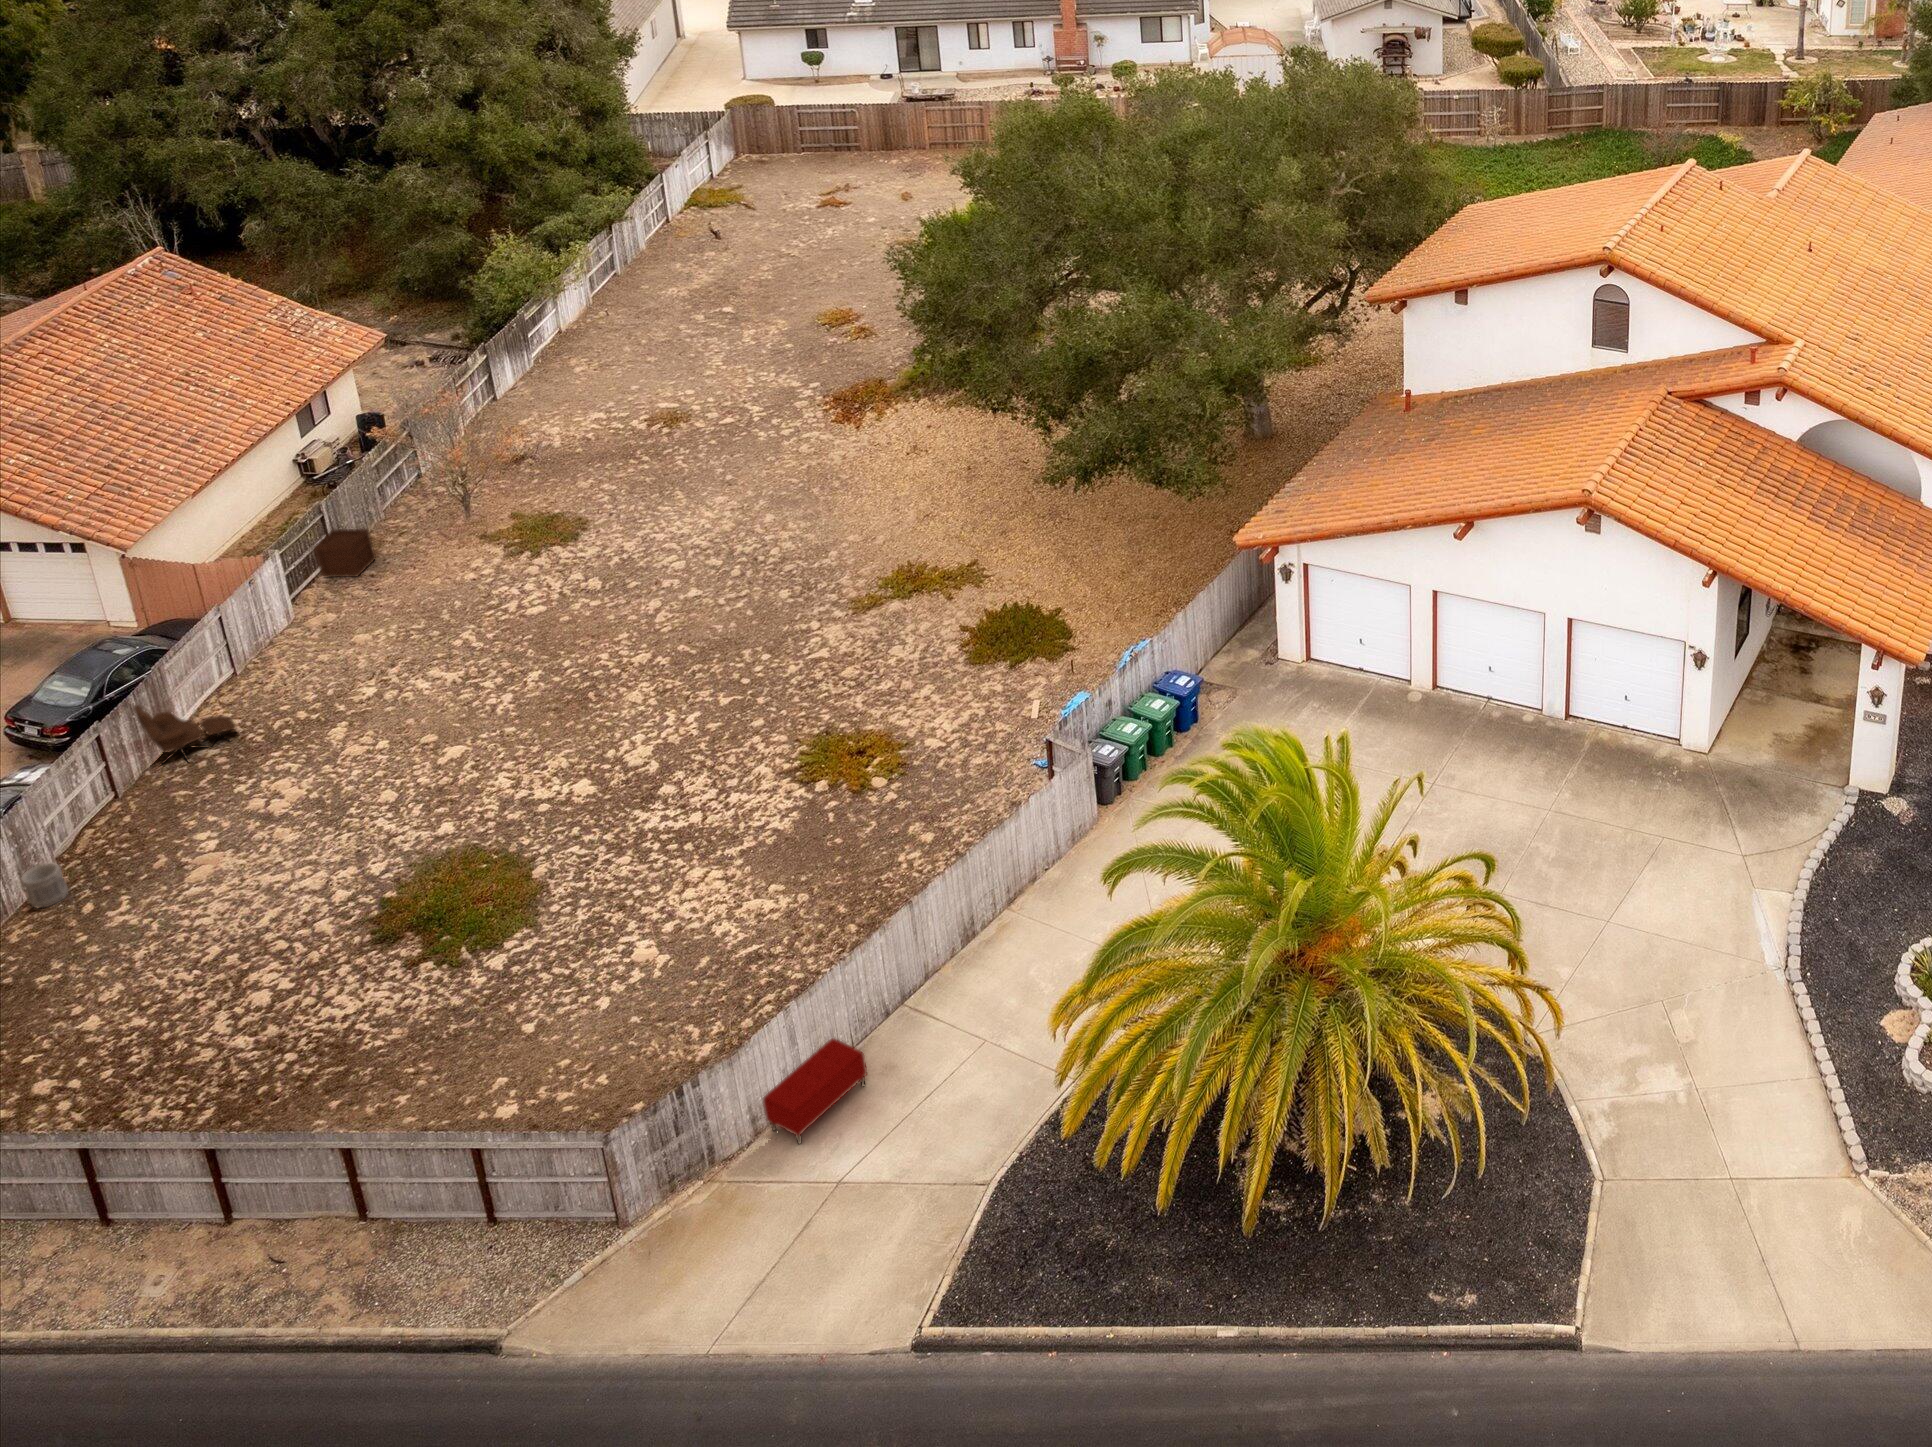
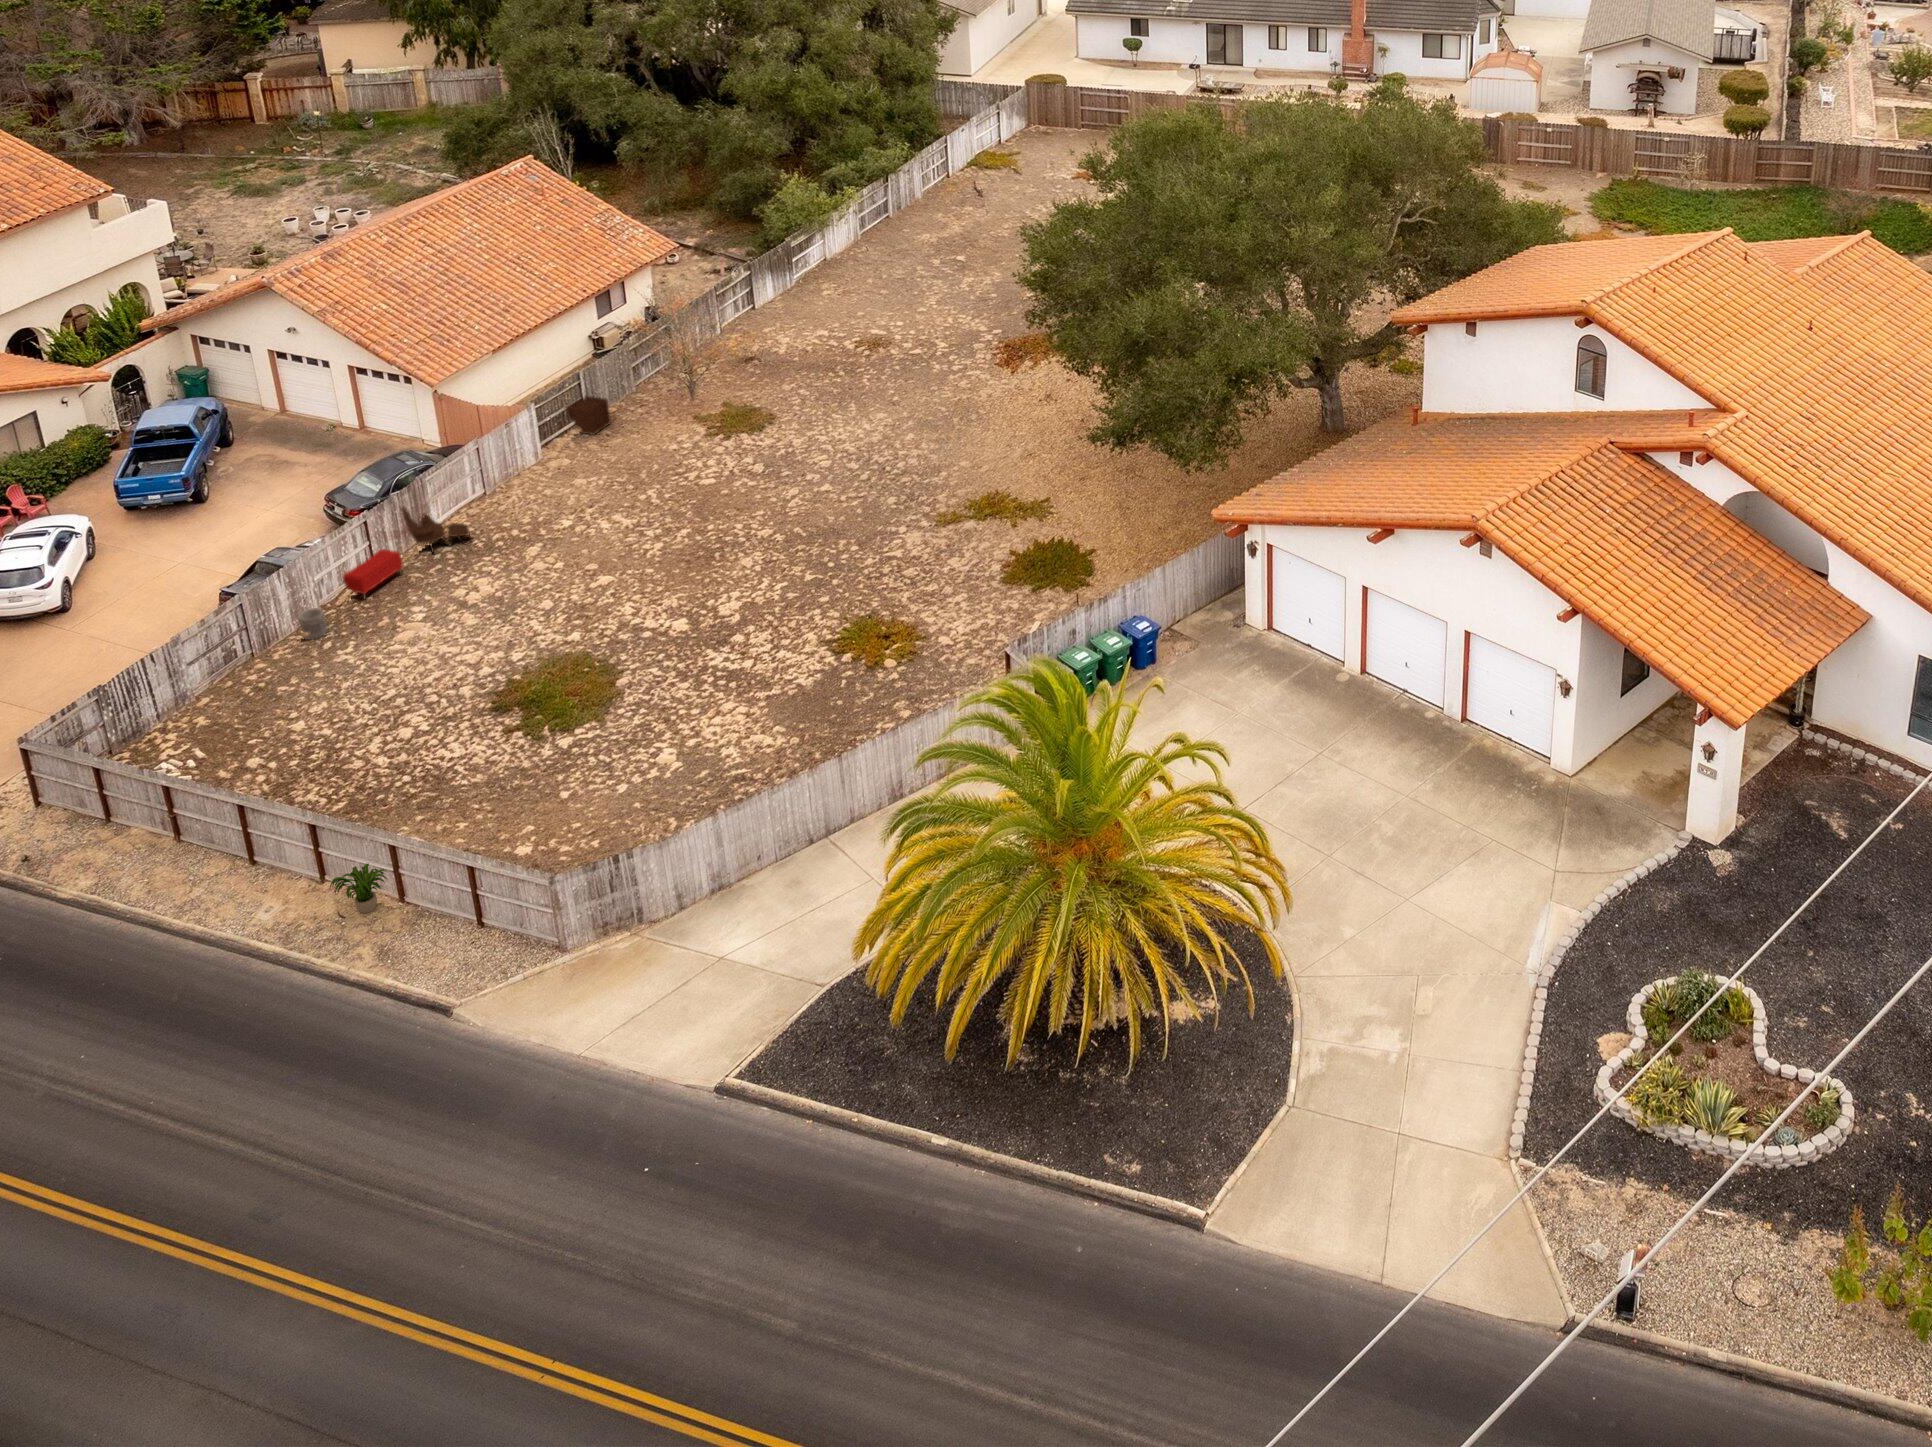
bench: present [763,1038,867,1143] -> present [343,549,403,599]
potted plant: none [253,1186,340,1256] -> present [330,864,387,913]

